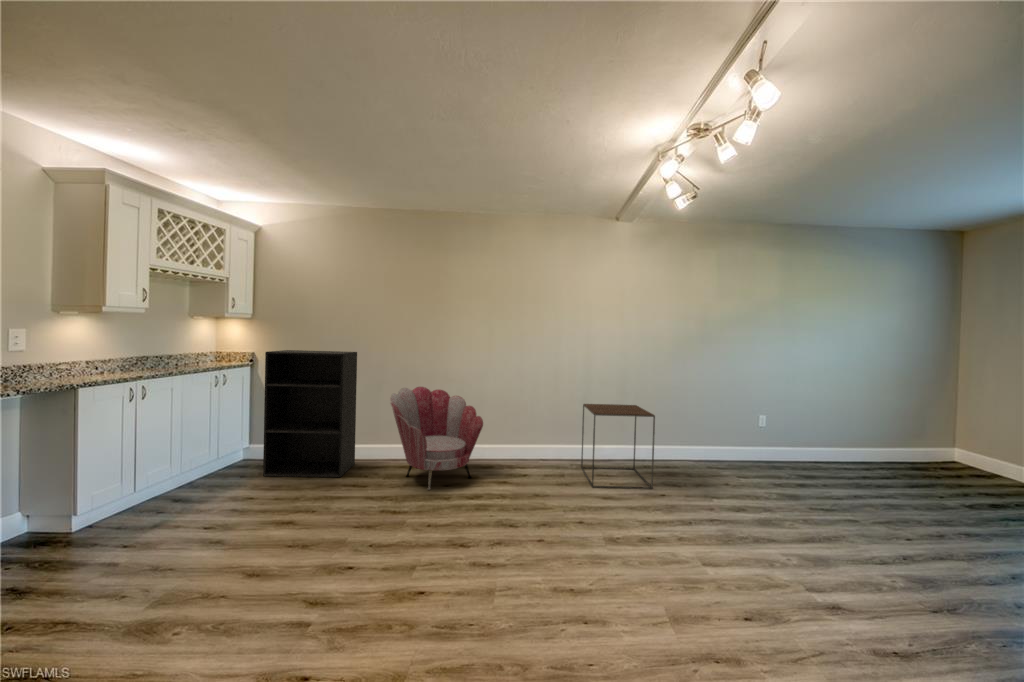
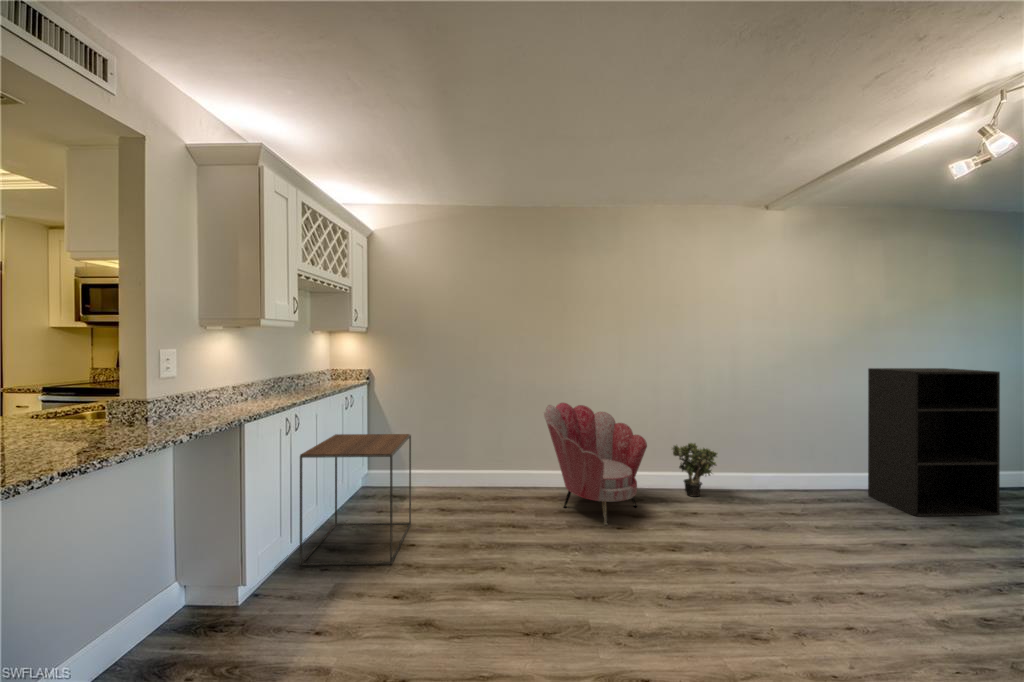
bookshelf: present [263,350,357,477] -> present [868,368,1000,516]
side table: present [581,404,655,489] -> present [300,434,411,566]
potted plant: none [513,425,553,472] -> present [672,443,717,497]

